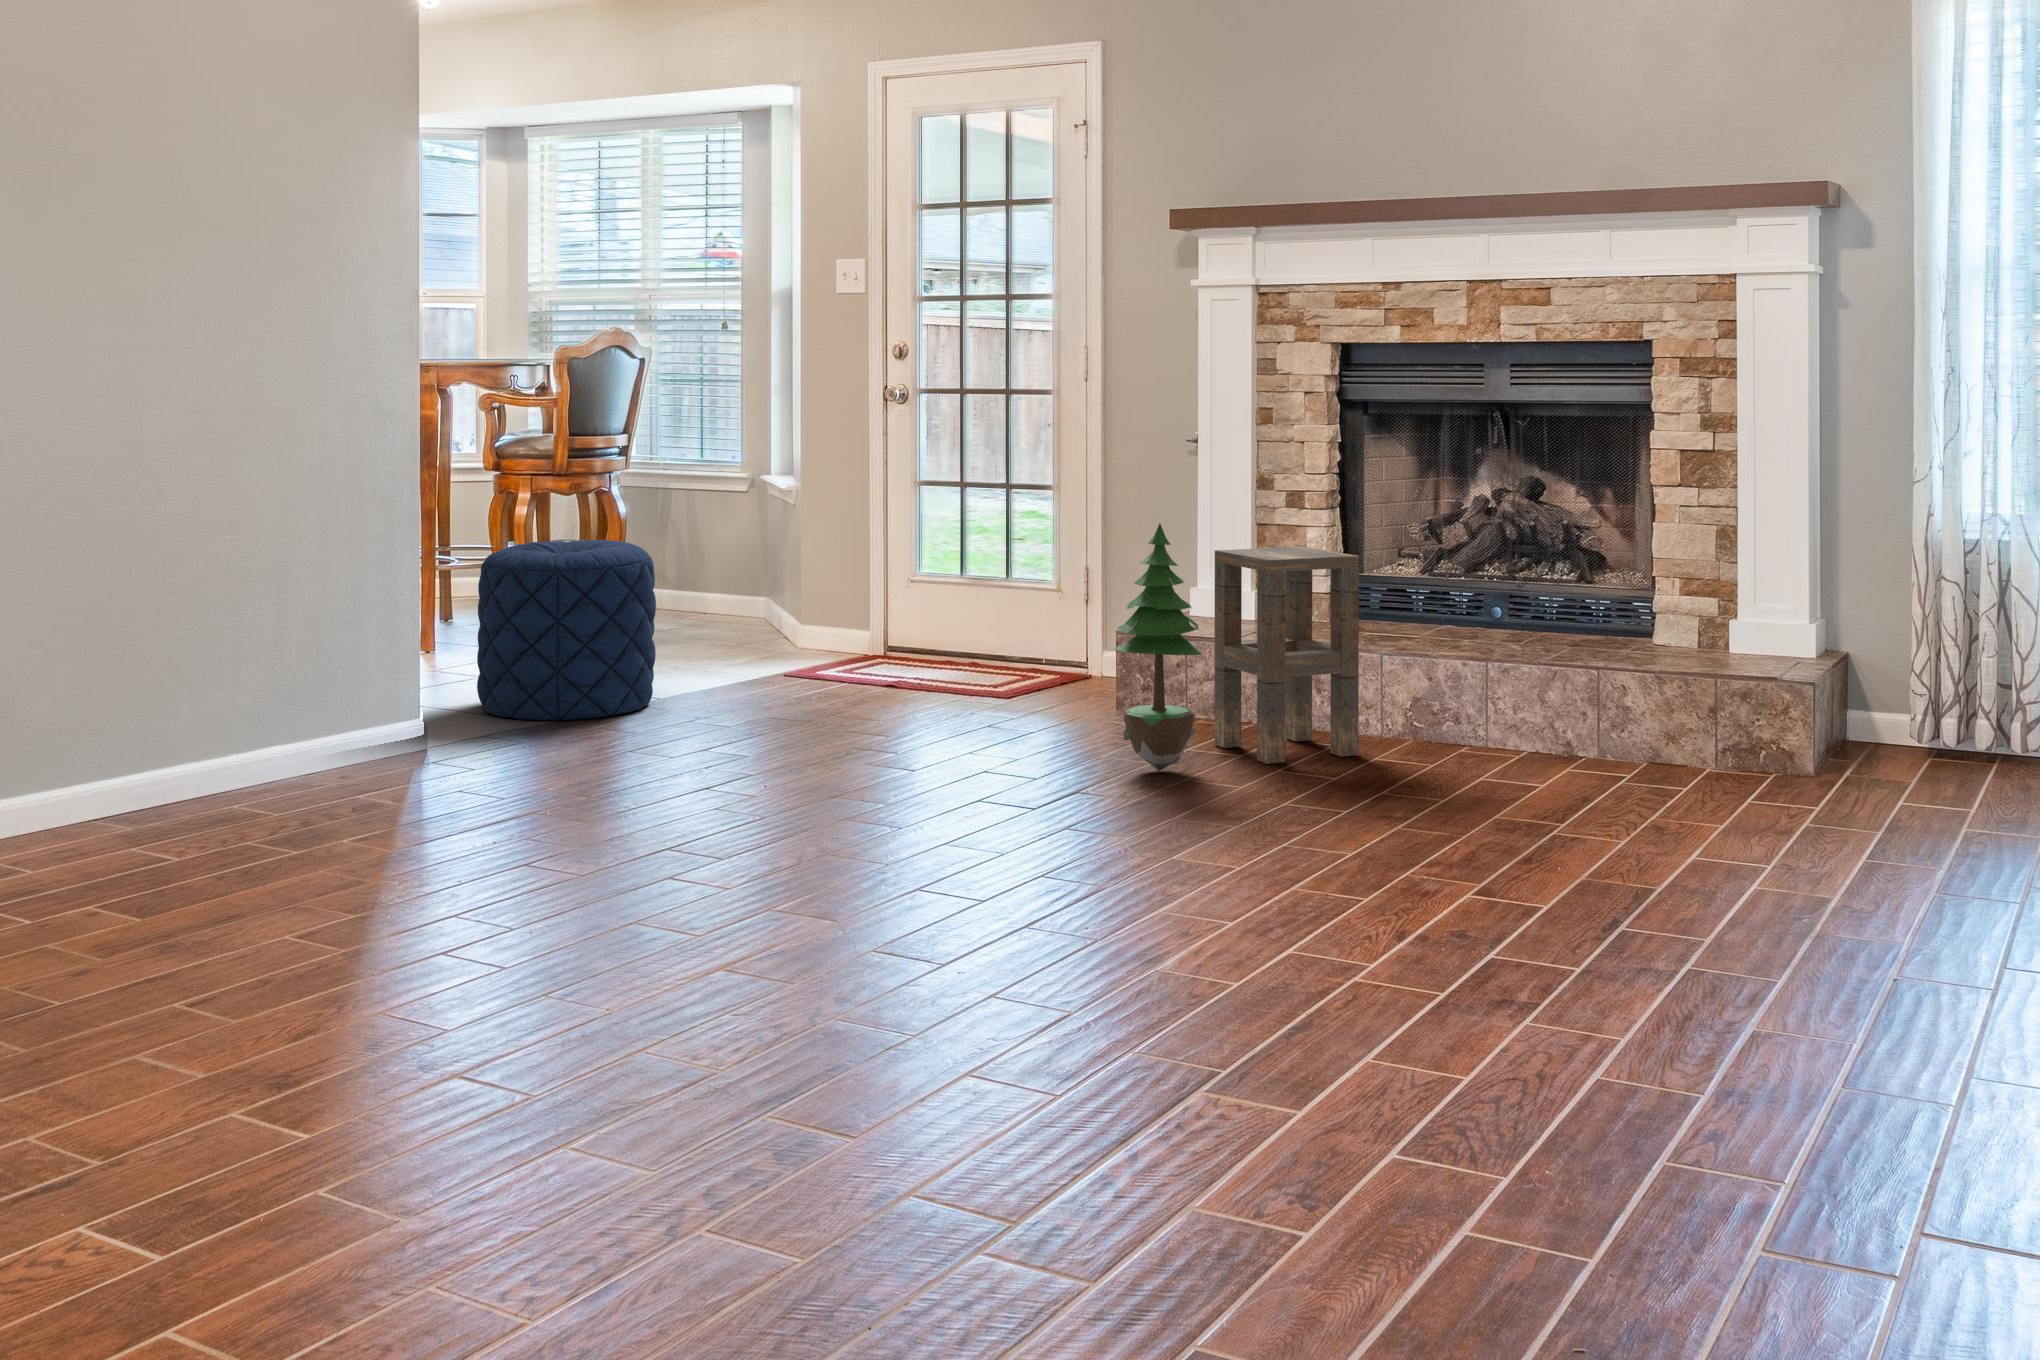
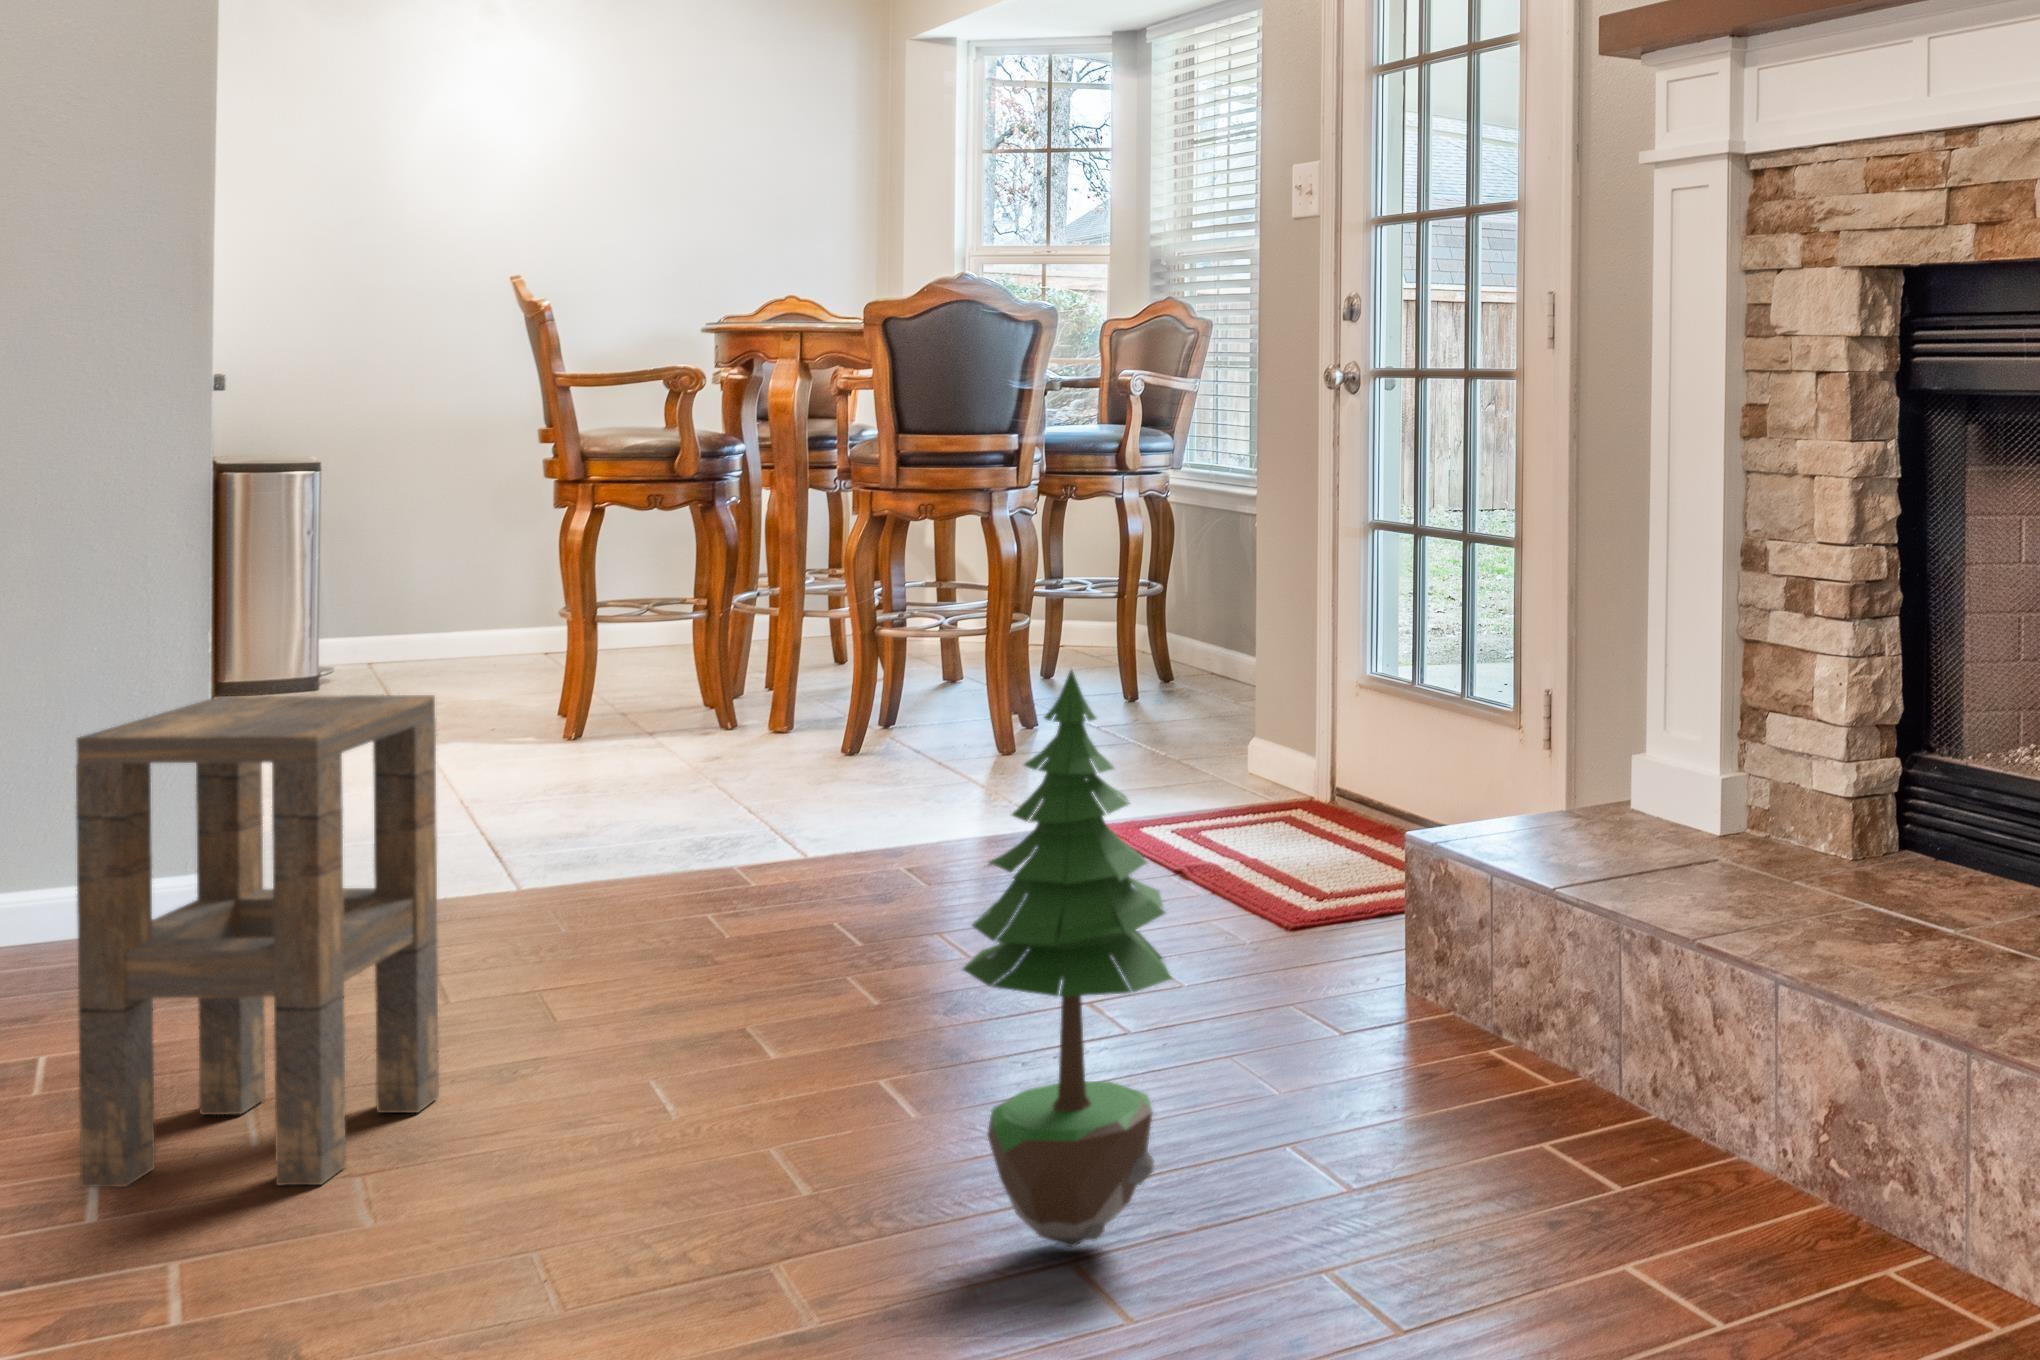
pouf: present [477,540,656,720] -> none [436,606,747,915]
side table: present [1214,546,1359,764] -> present [76,695,439,1187]

